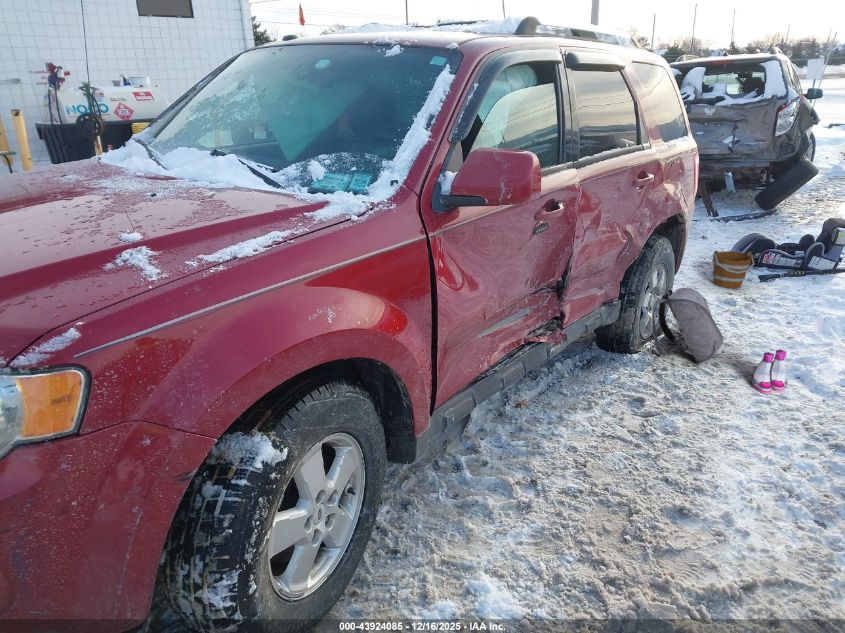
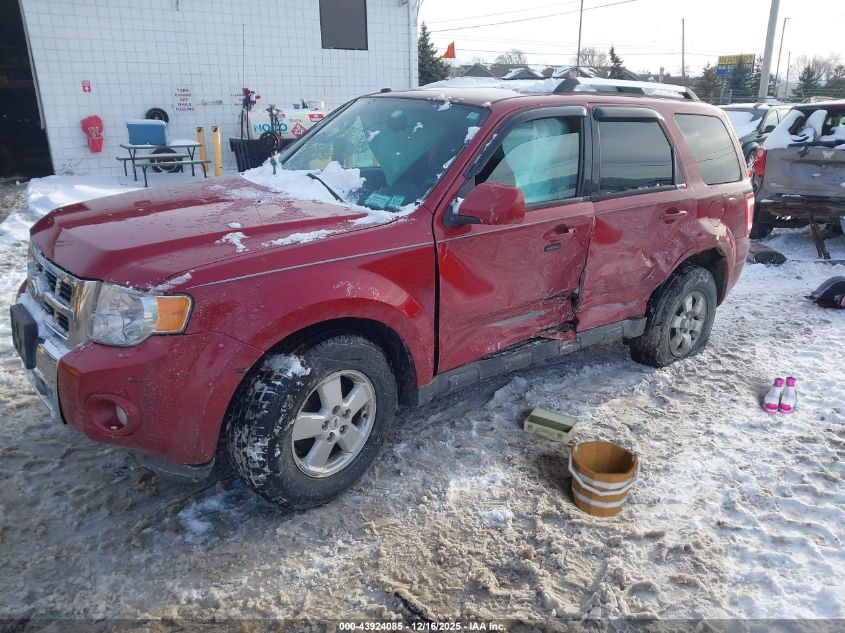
bucket: present [712,251,754,288] -> present [568,441,641,517]
backpack: present [652,288,723,364] -> none [683,315,750,383]
toolbox: none [525,427,586,471] -> present [524,407,579,444]

